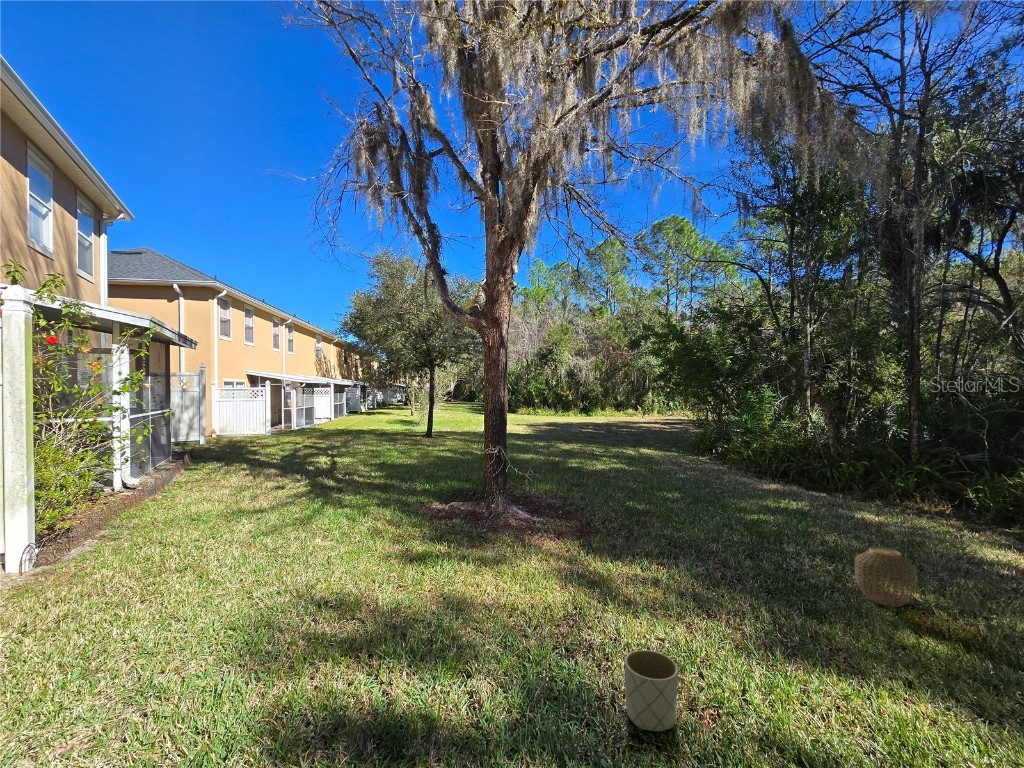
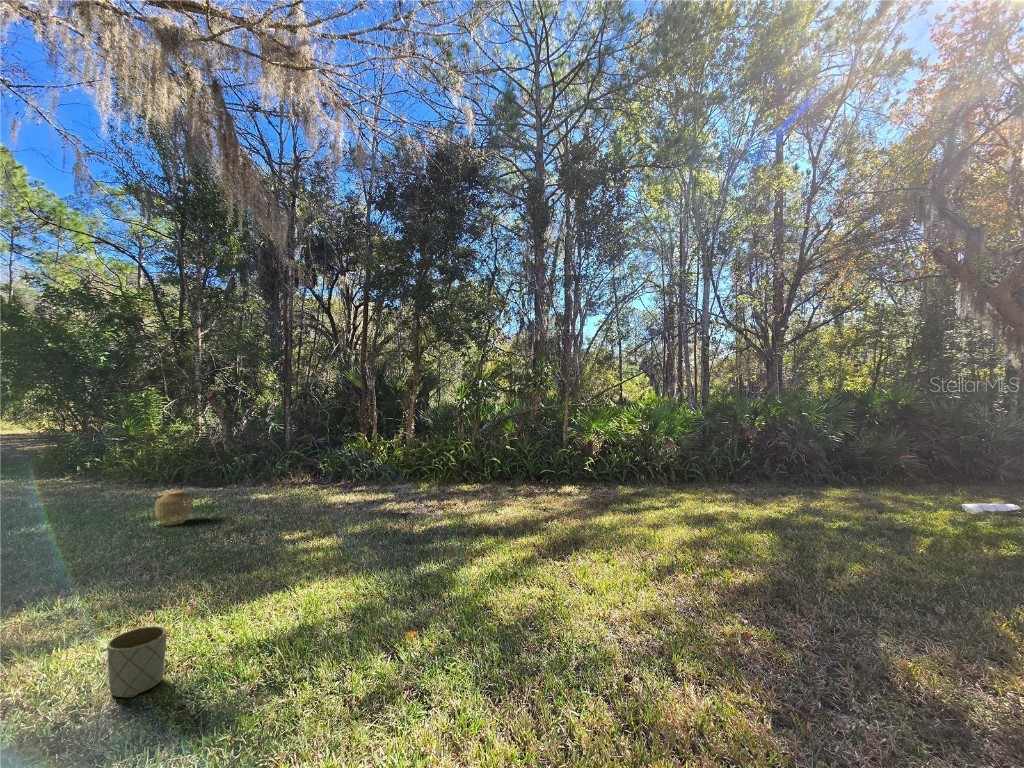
woven basket: present [855,547,917,607] -> present [155,490,192,525]

